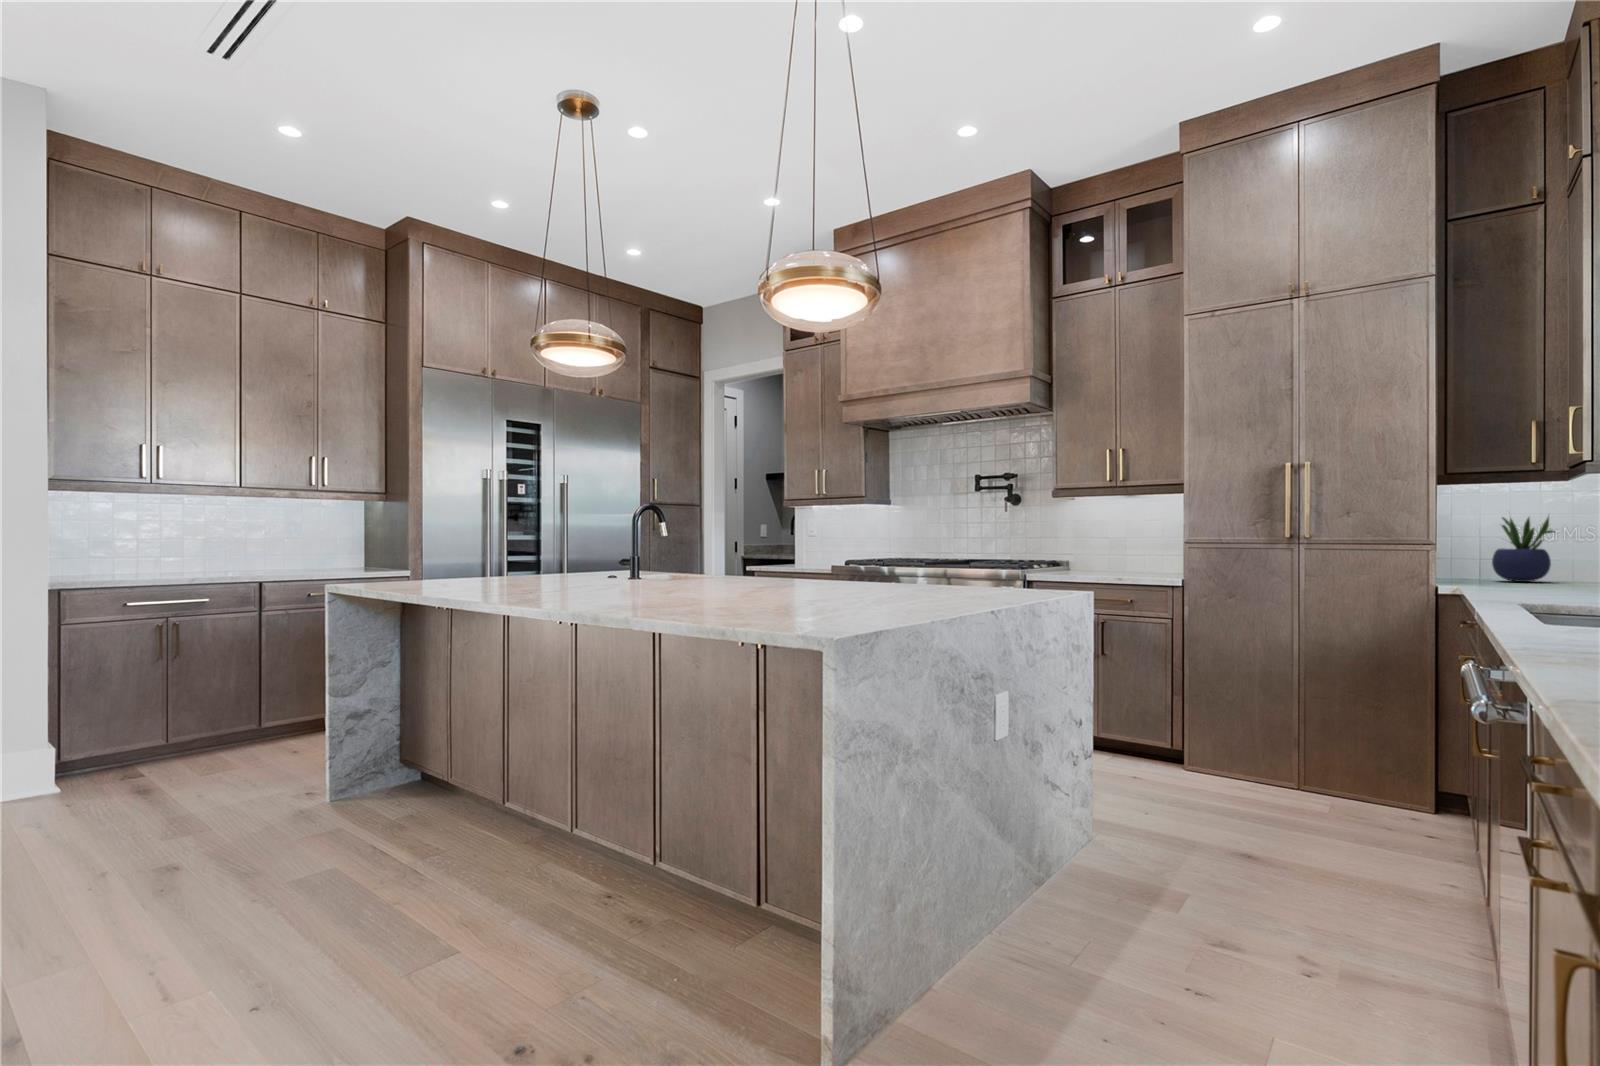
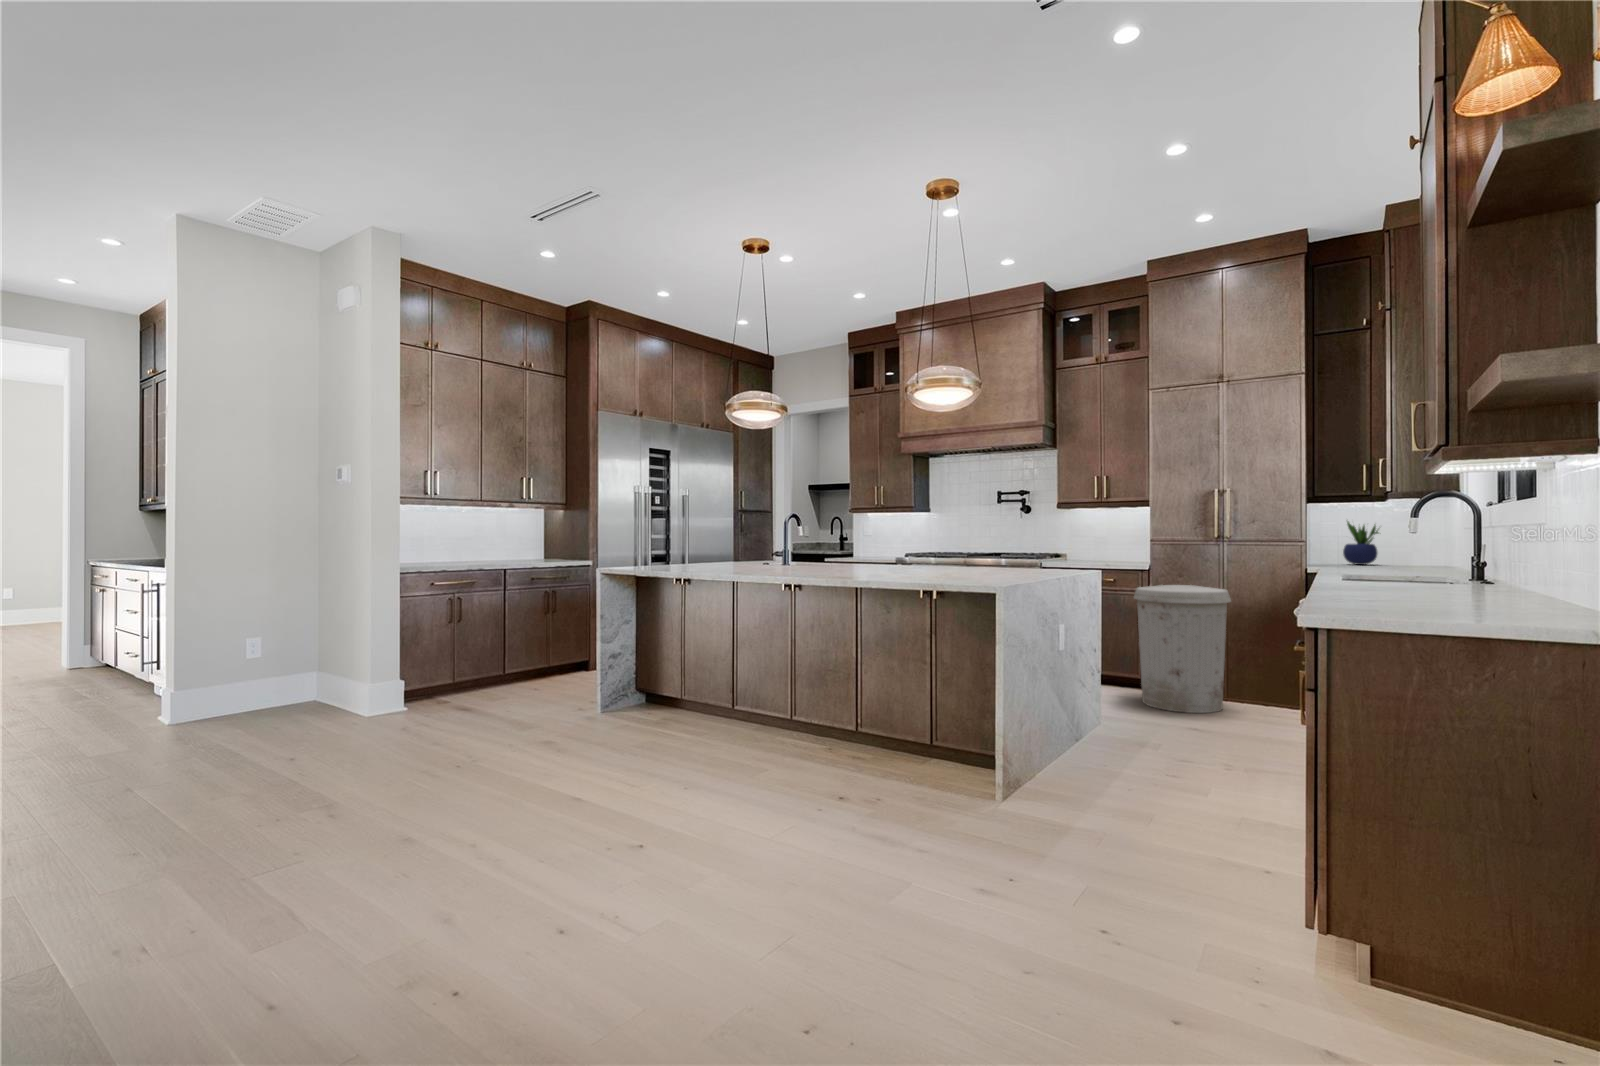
trash can: none [1156,613,1312,821] -> present [1134,585,1231,713]

